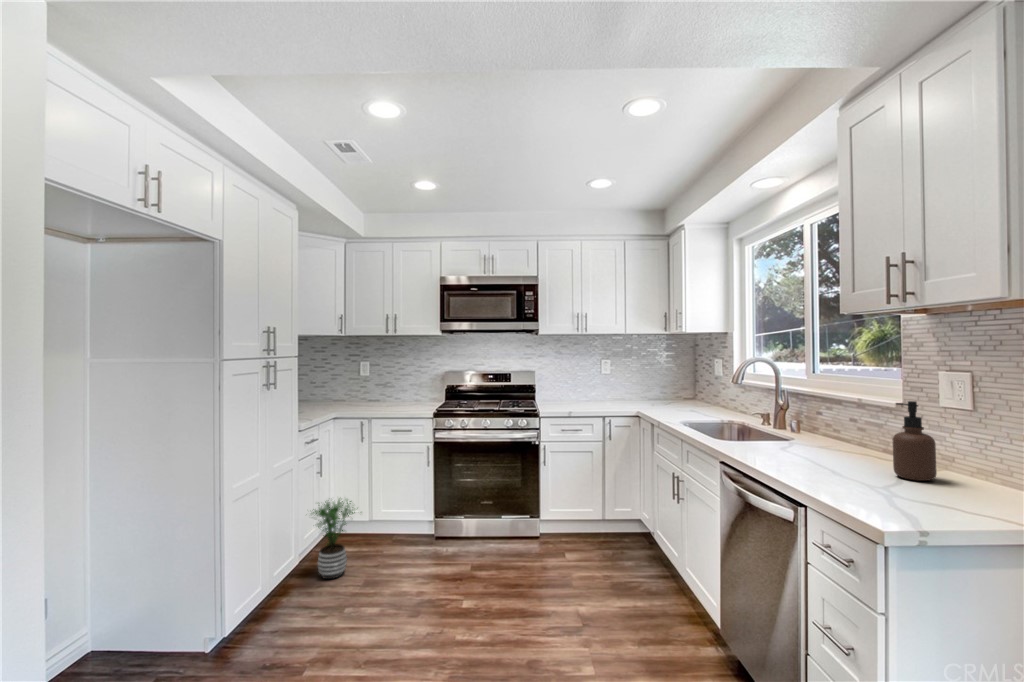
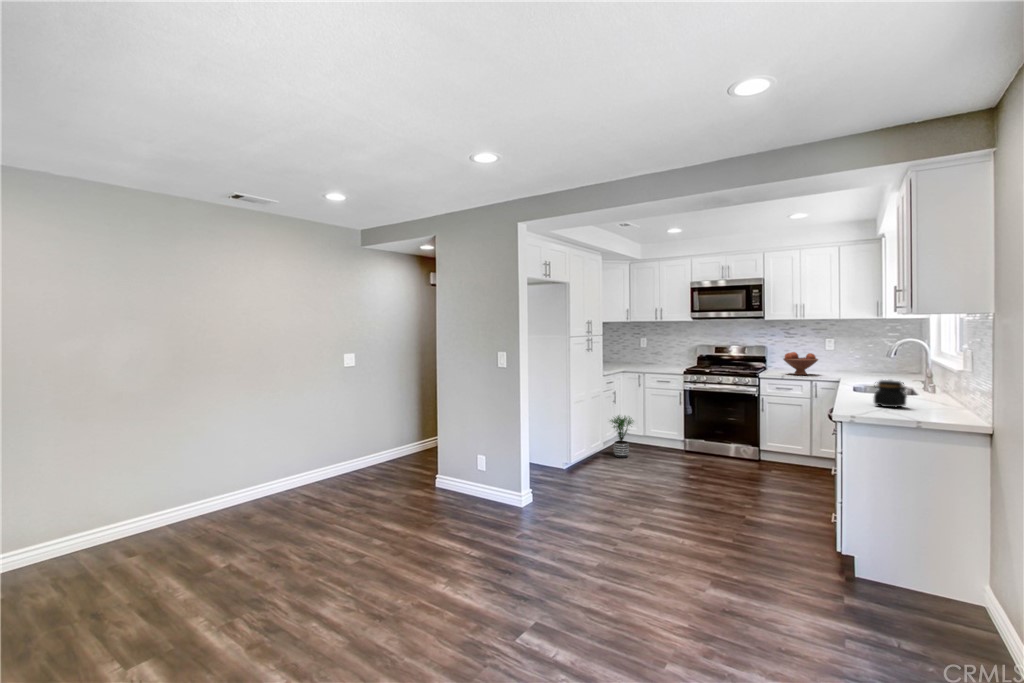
fruit bowl: none [566,378,608,410] -> present [783,352,818,375]
soap dispenser: present [892,401,937,481] -> none [924,365,949,410]
jar: none [822,431,886,483] -> present [874,380,907,407]

